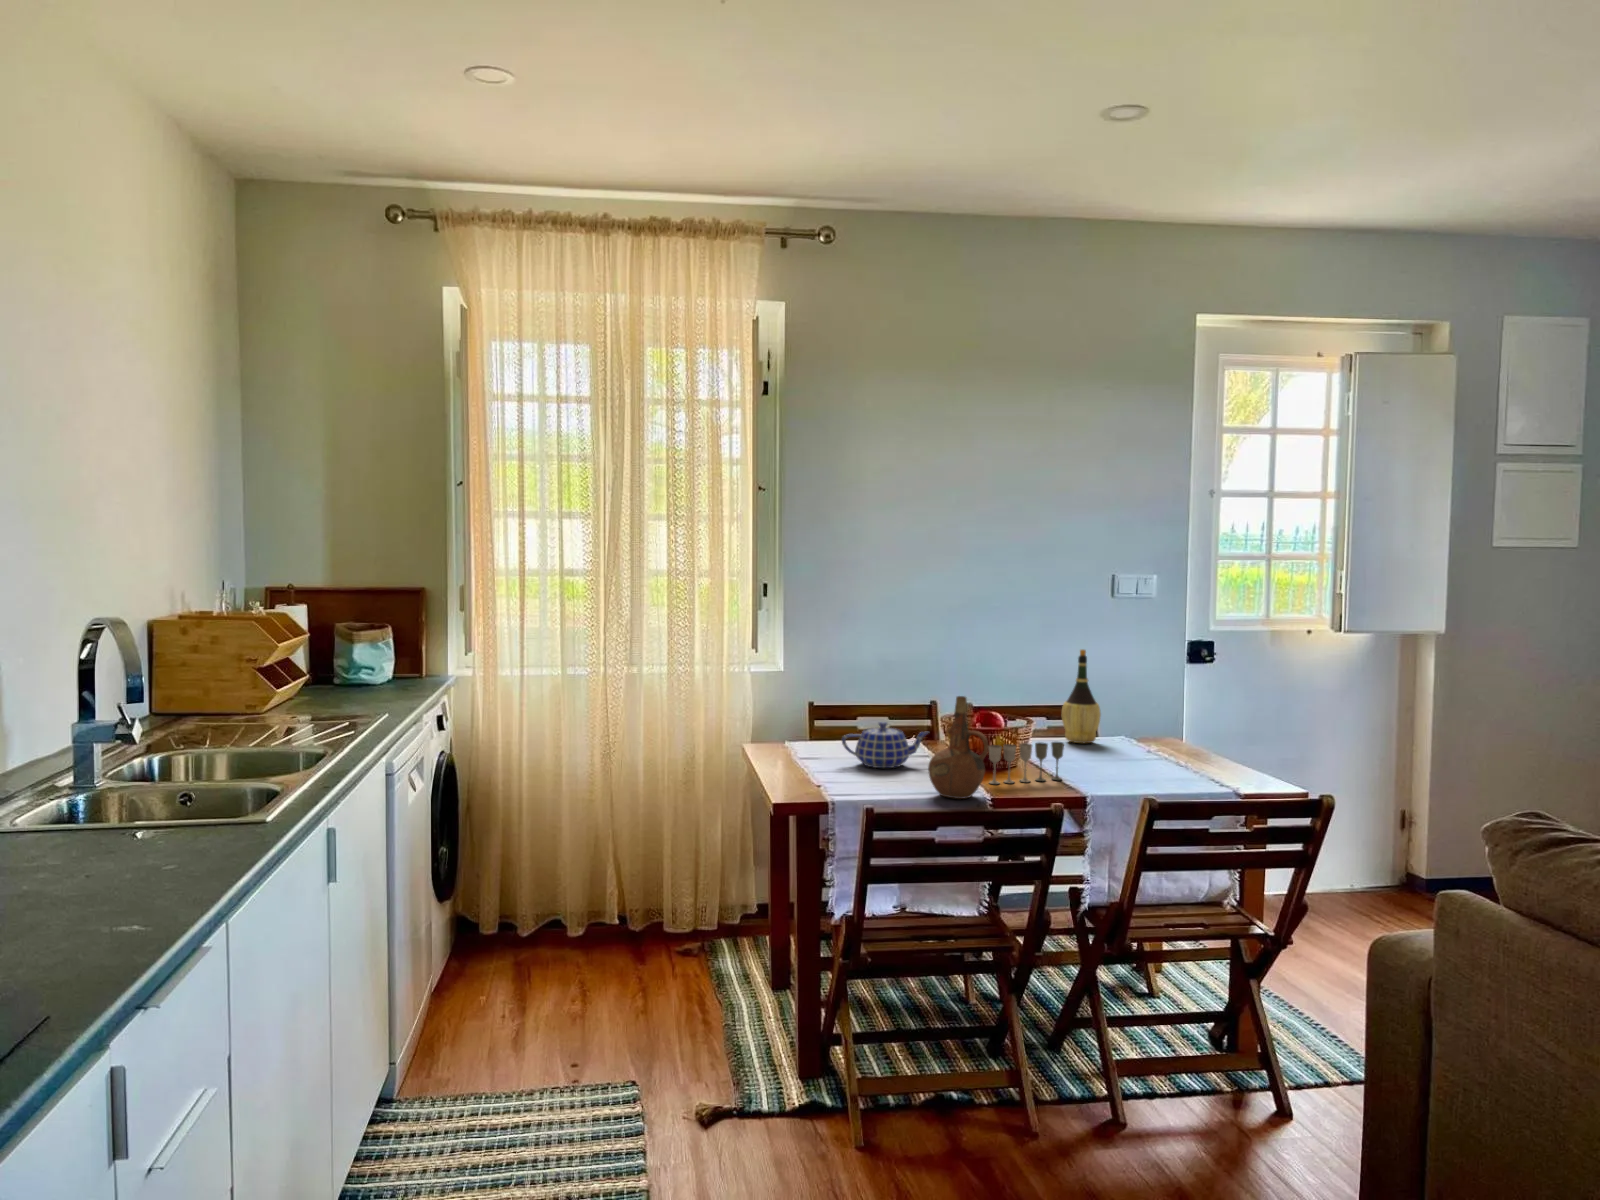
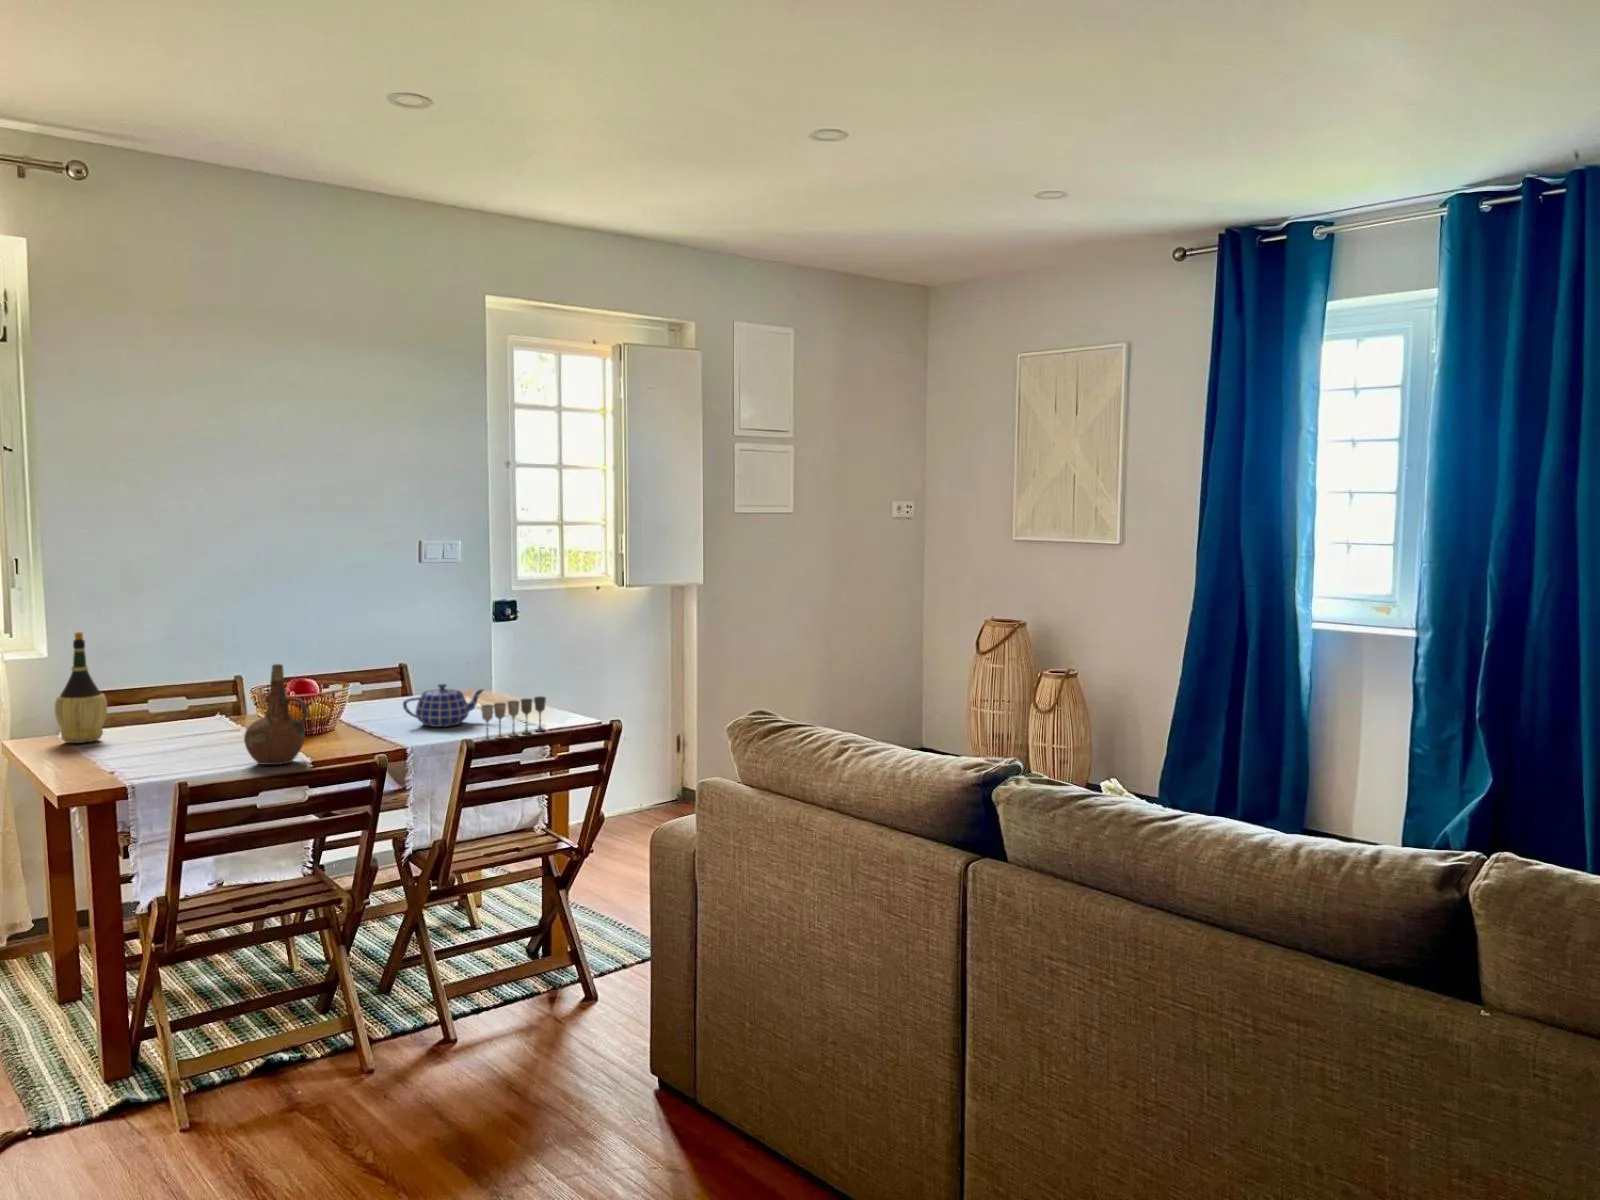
wine bottle: present [1062,649,1101,743] -> present [55,632,107,743]
teapot: present [842,722,928,768] -> present [403,684,484,727]
wine glass: present [989,742,1064,784] -> present [481,696,546,741]

